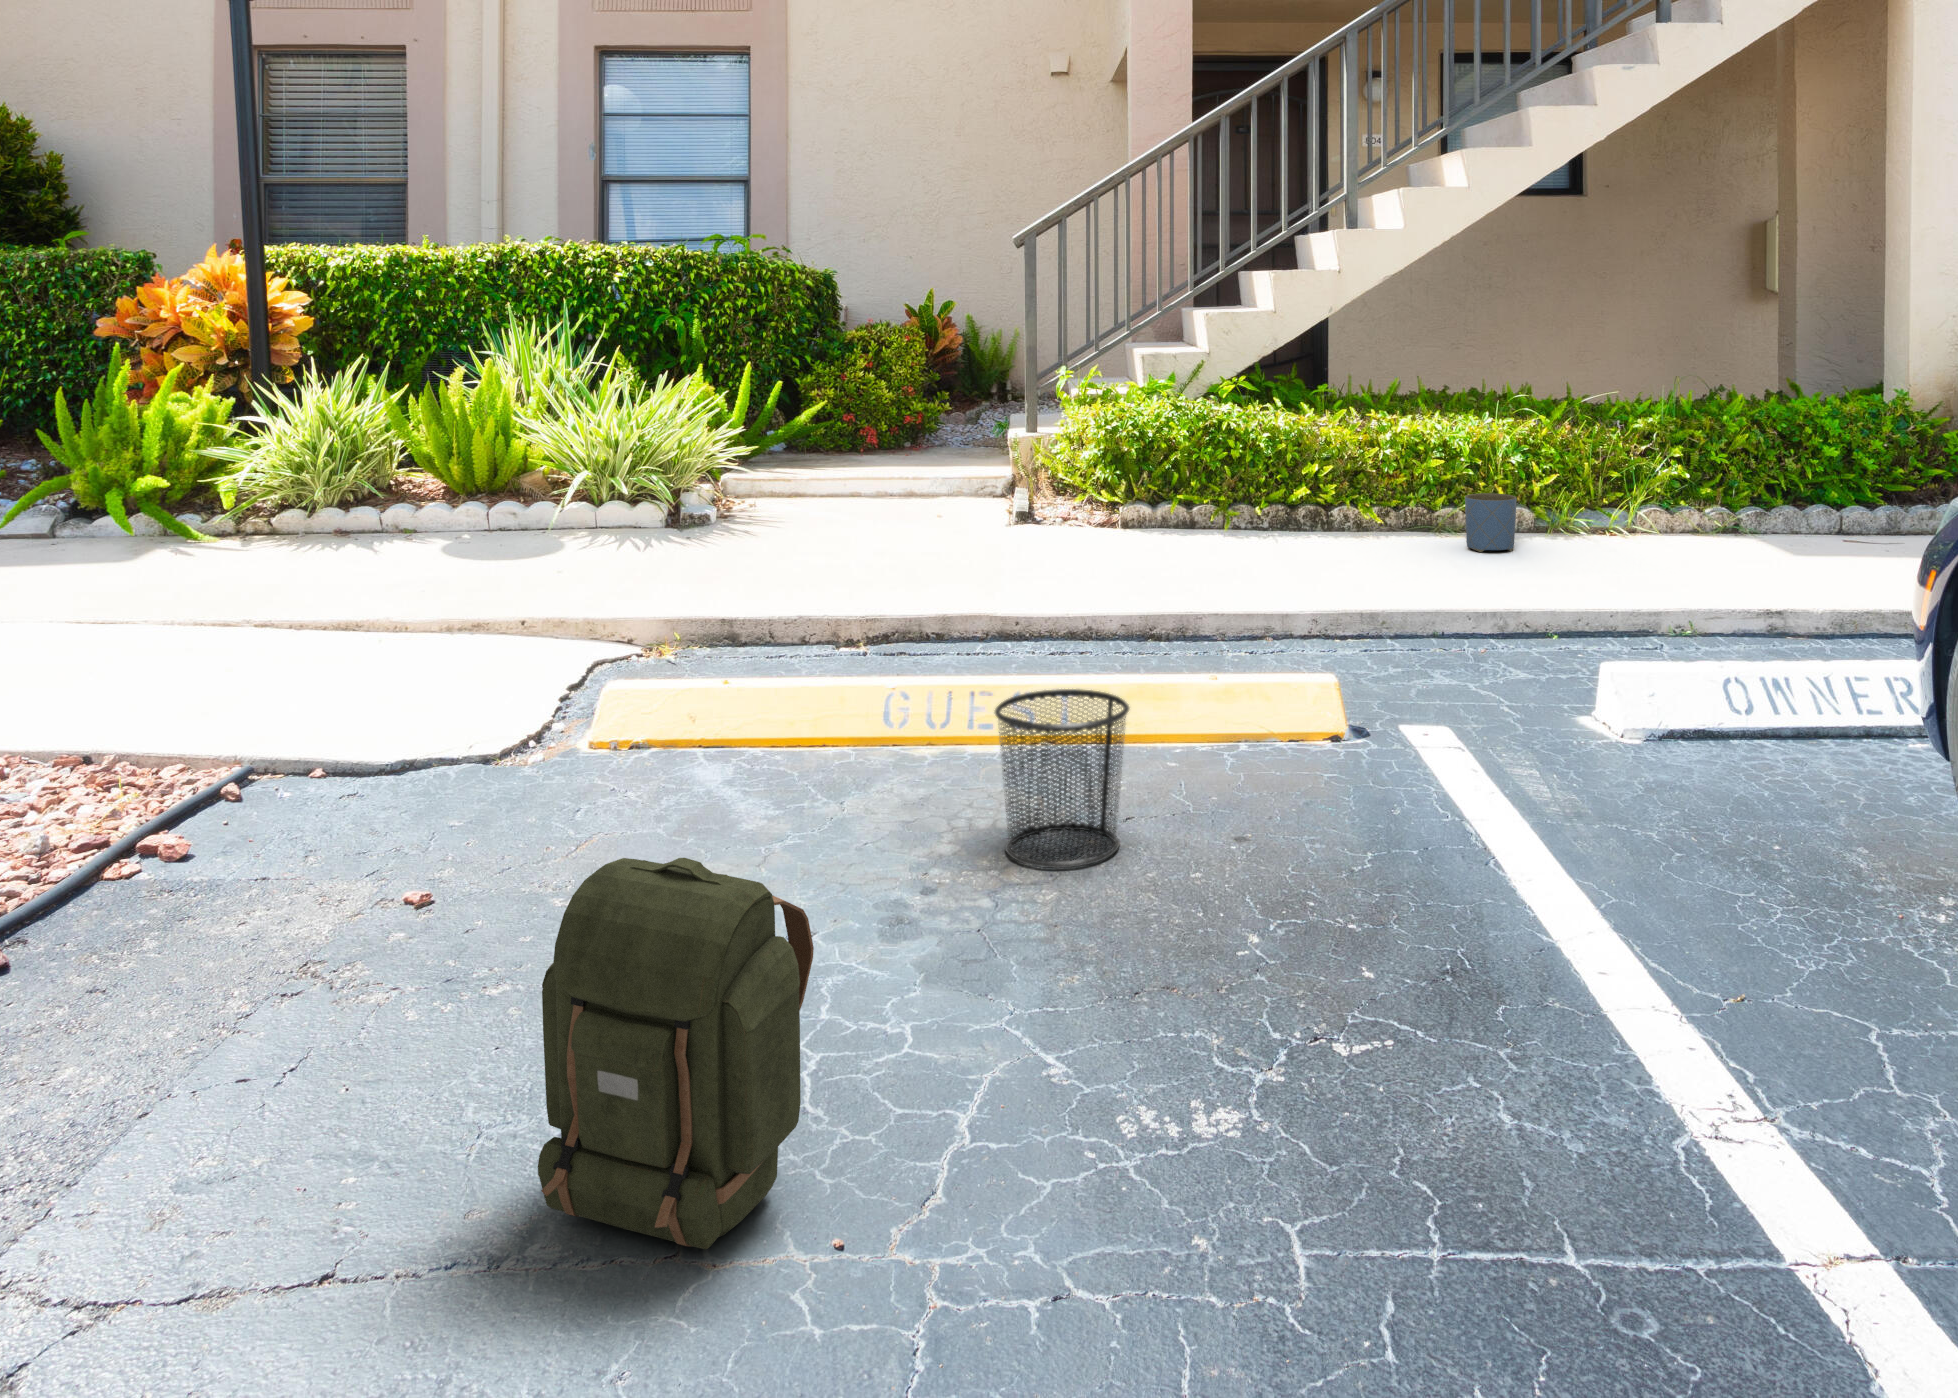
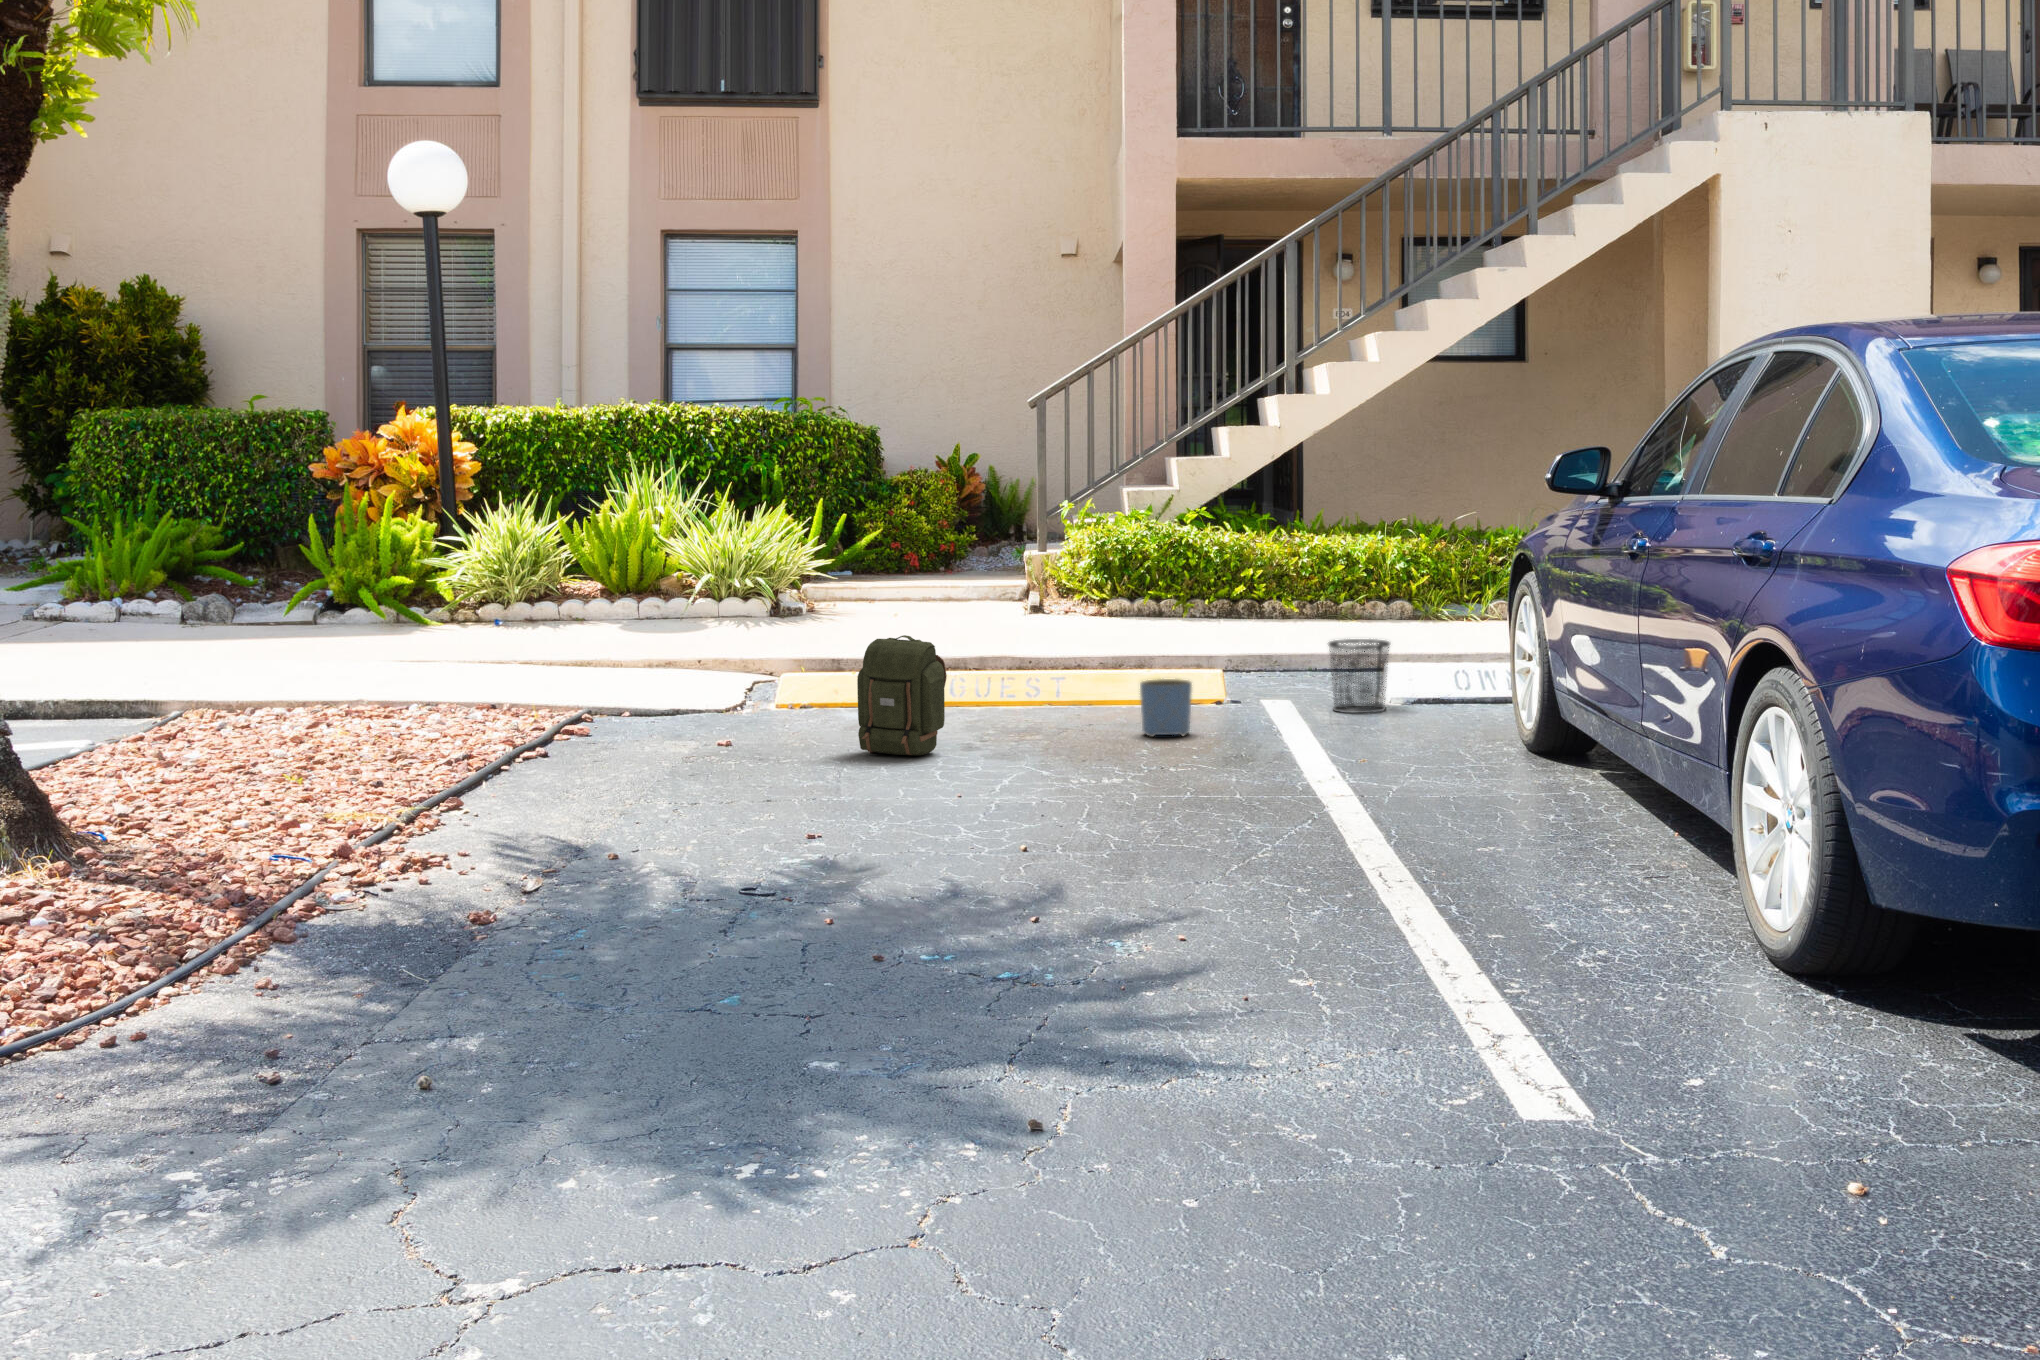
planter: present [1465,493,1517,552] -> present [1140,679,1192,737]
waste bin: present [995,689,1129,868] -> present [1328,639,1390,713]

